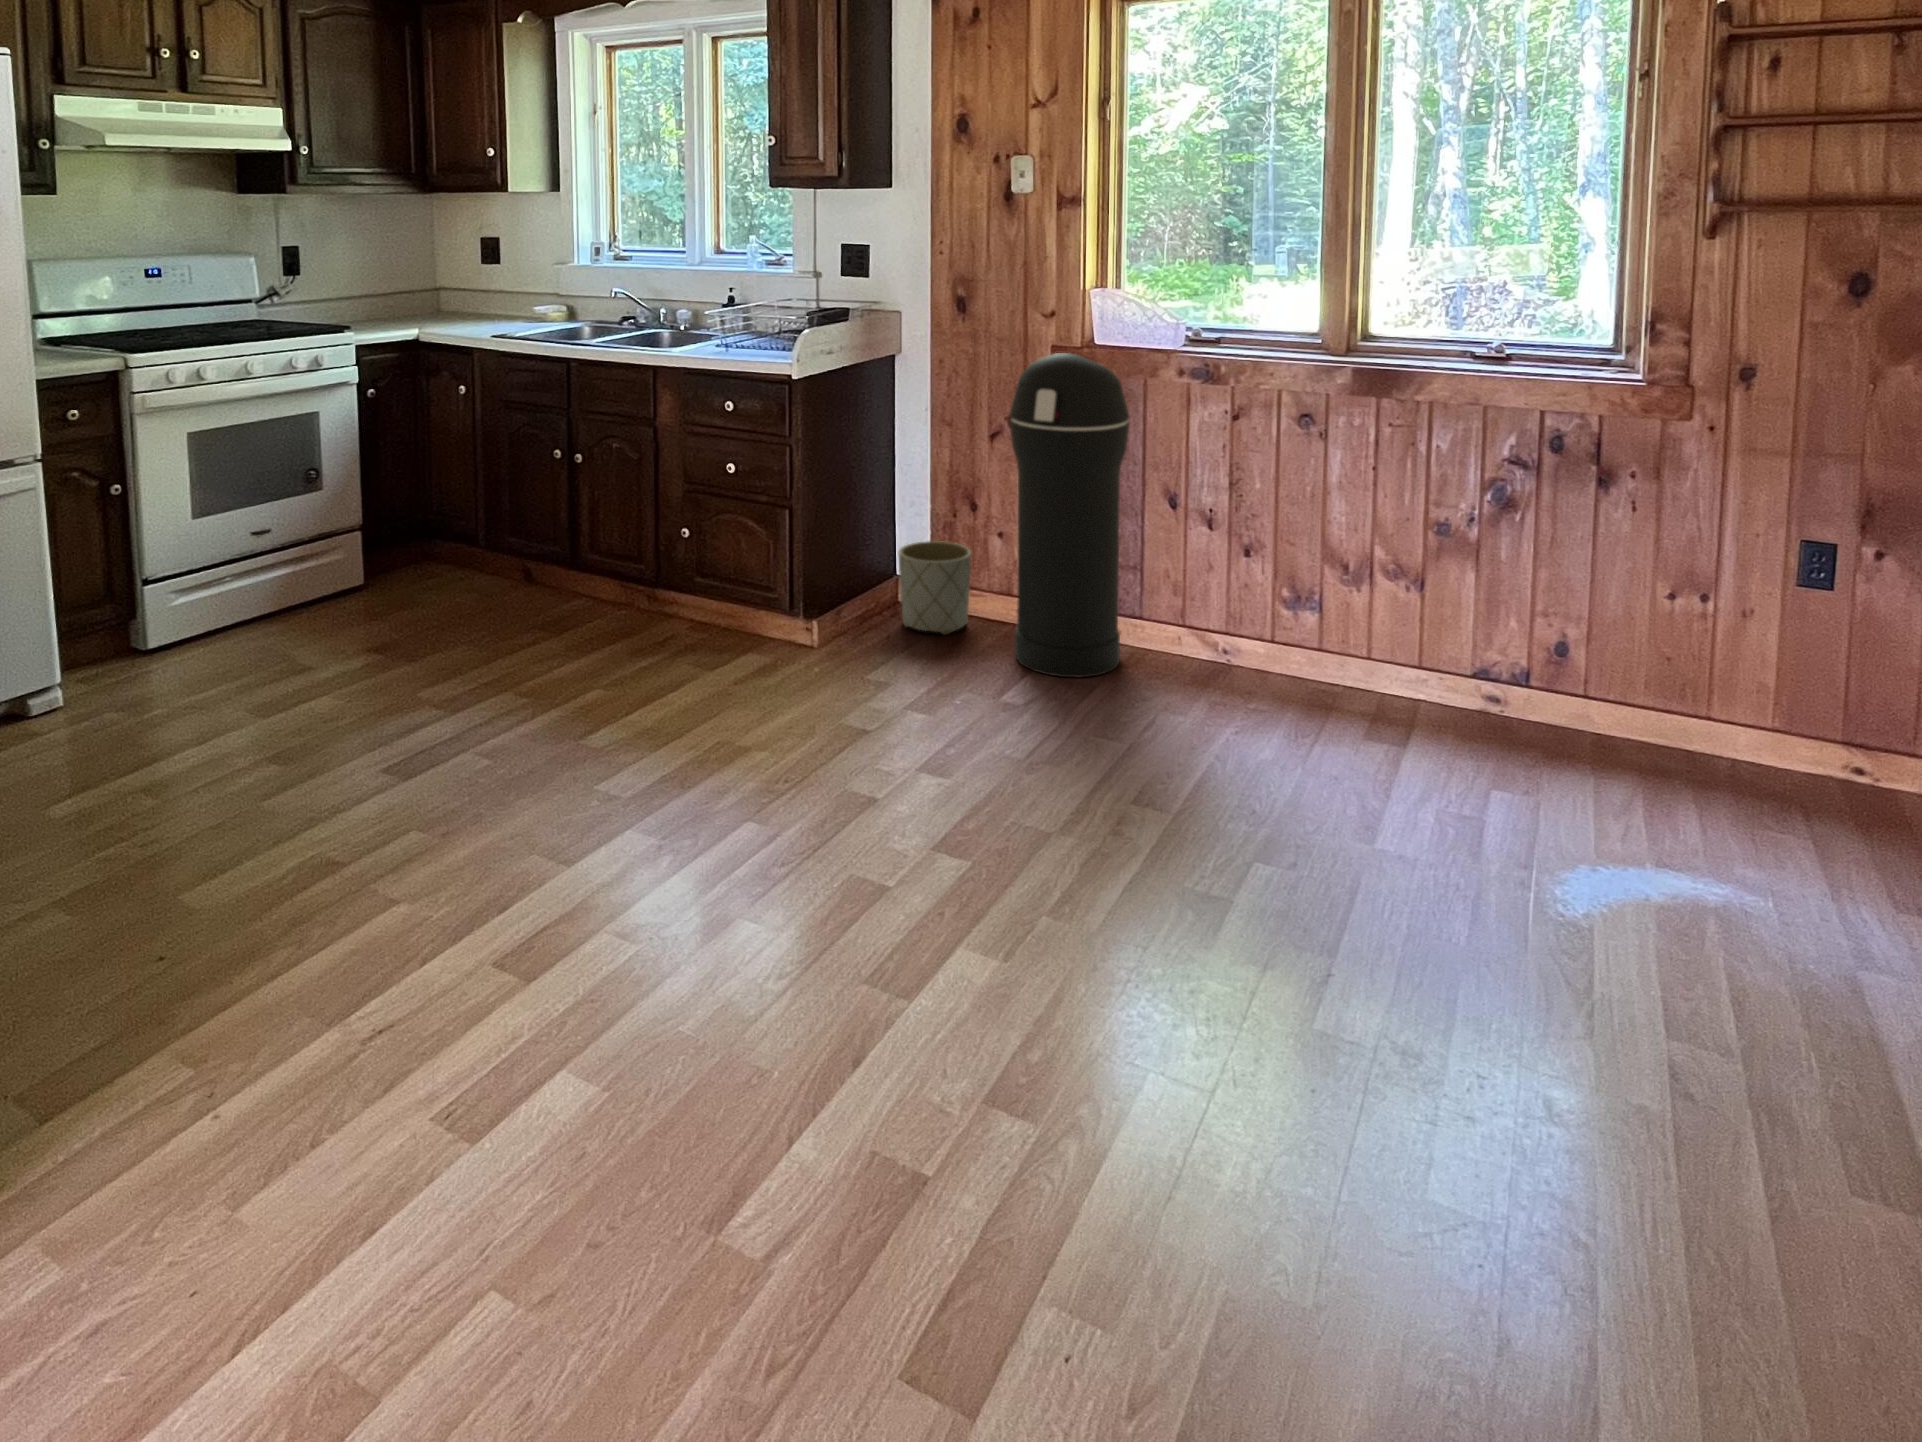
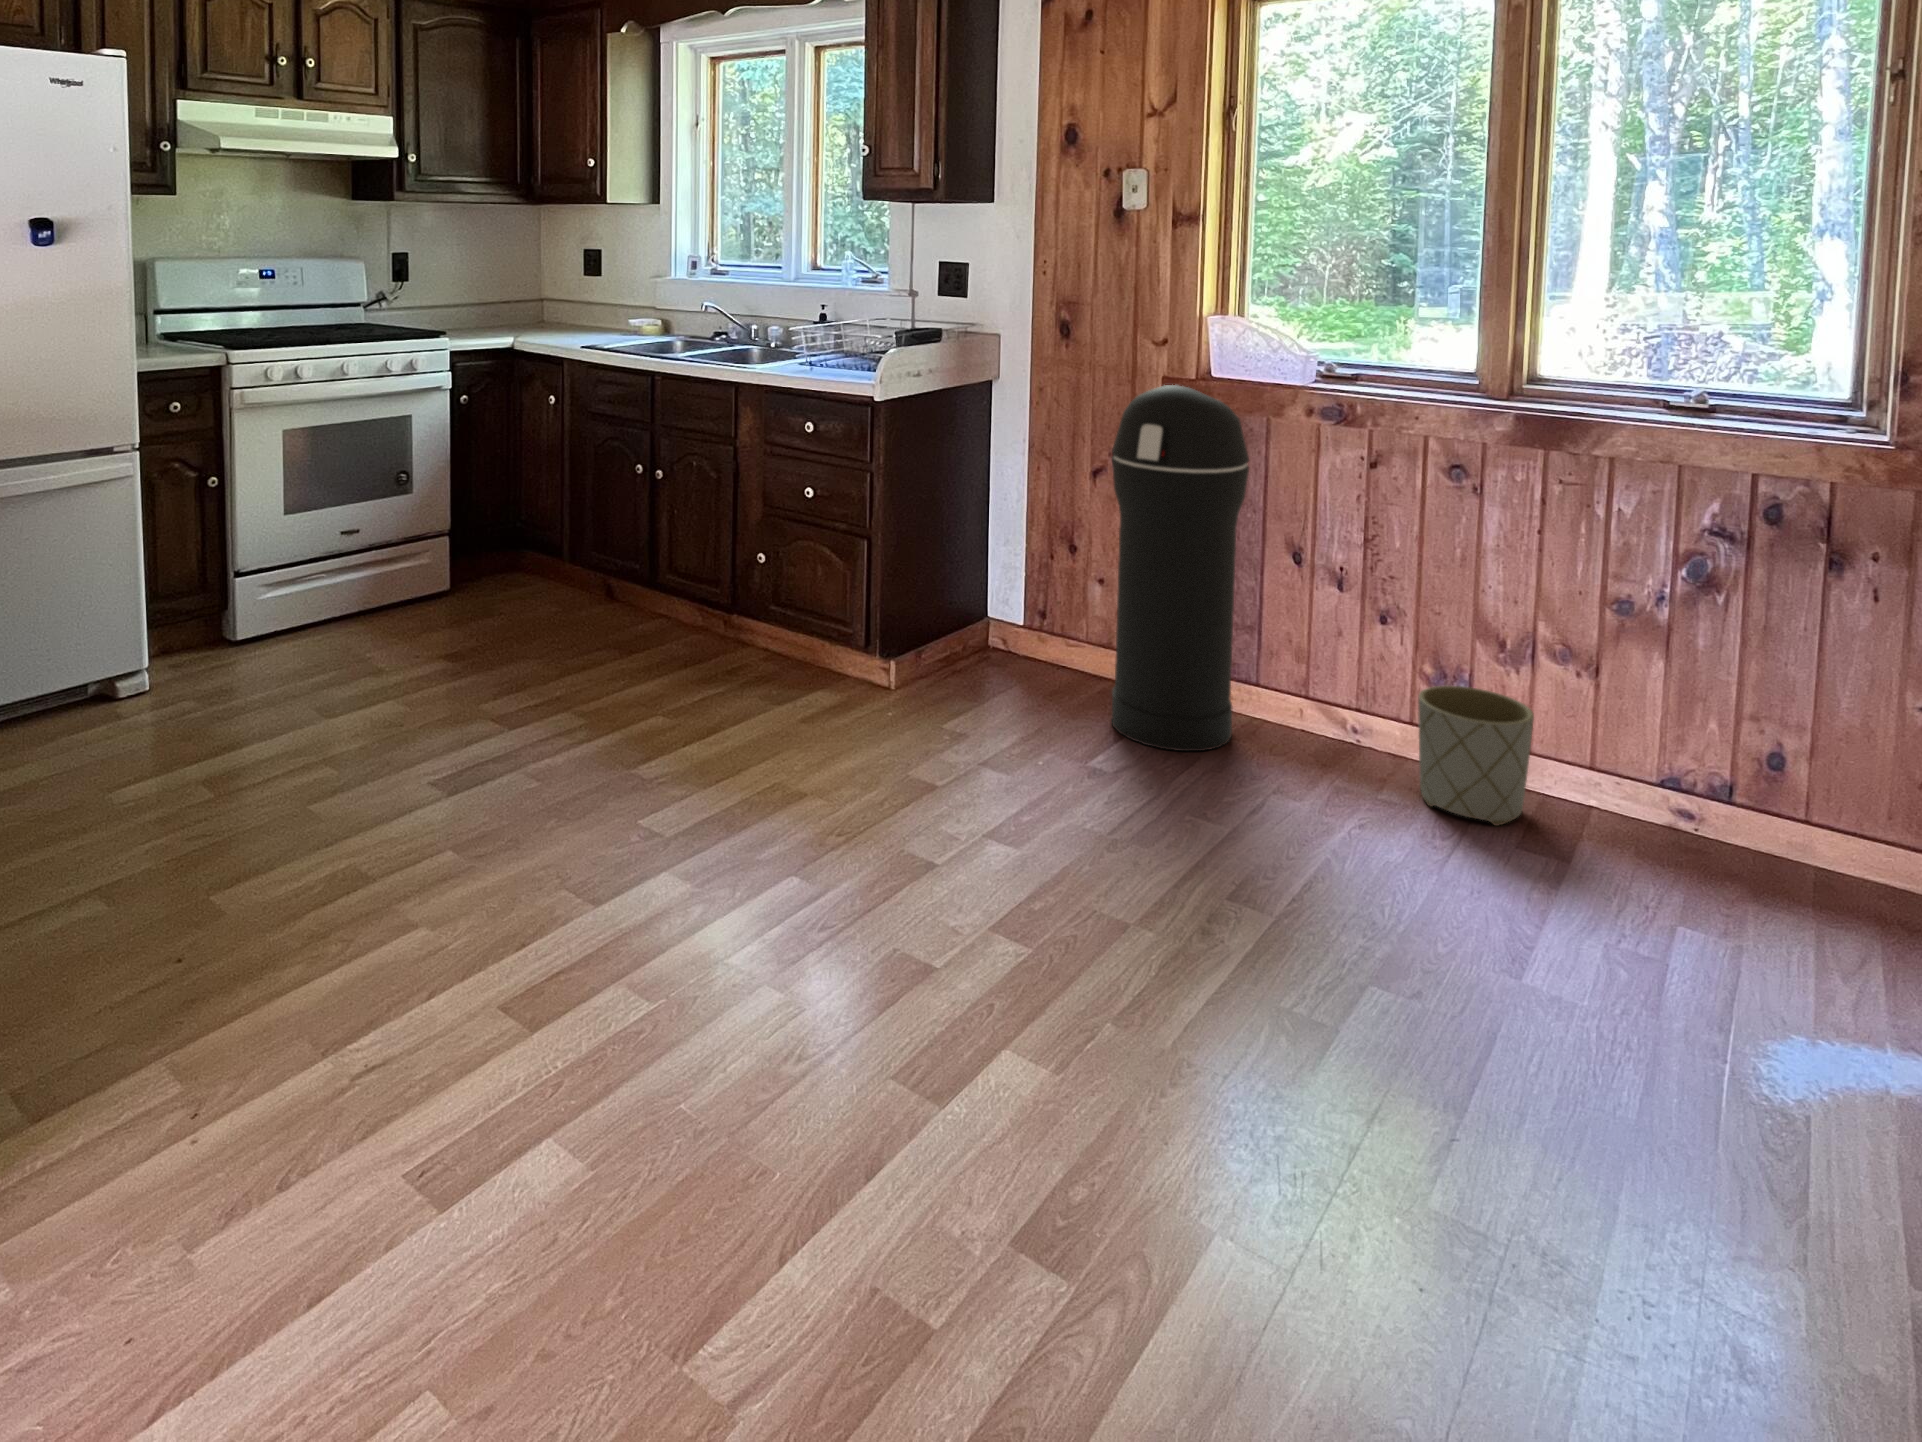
planter: present [899,541,971,635] -> present [1418,686,1534,825]

